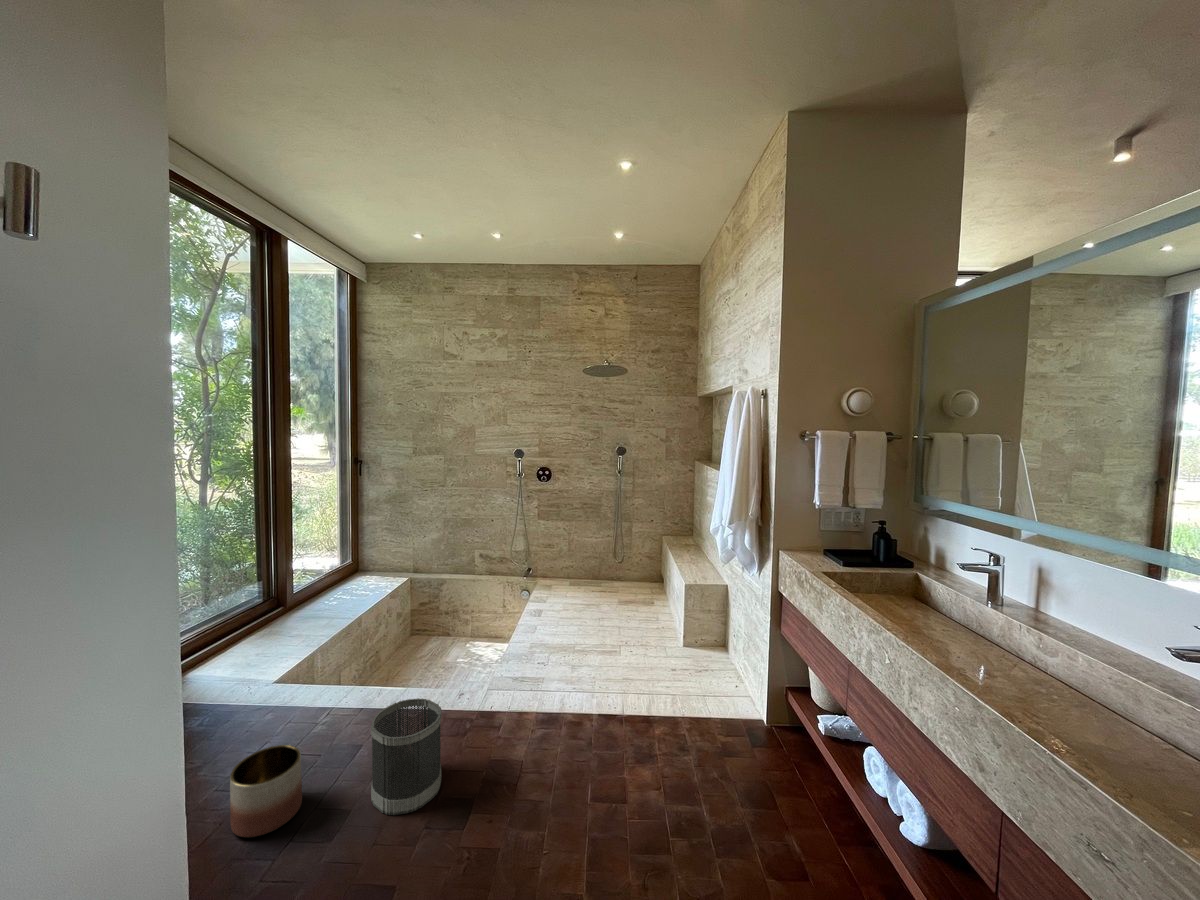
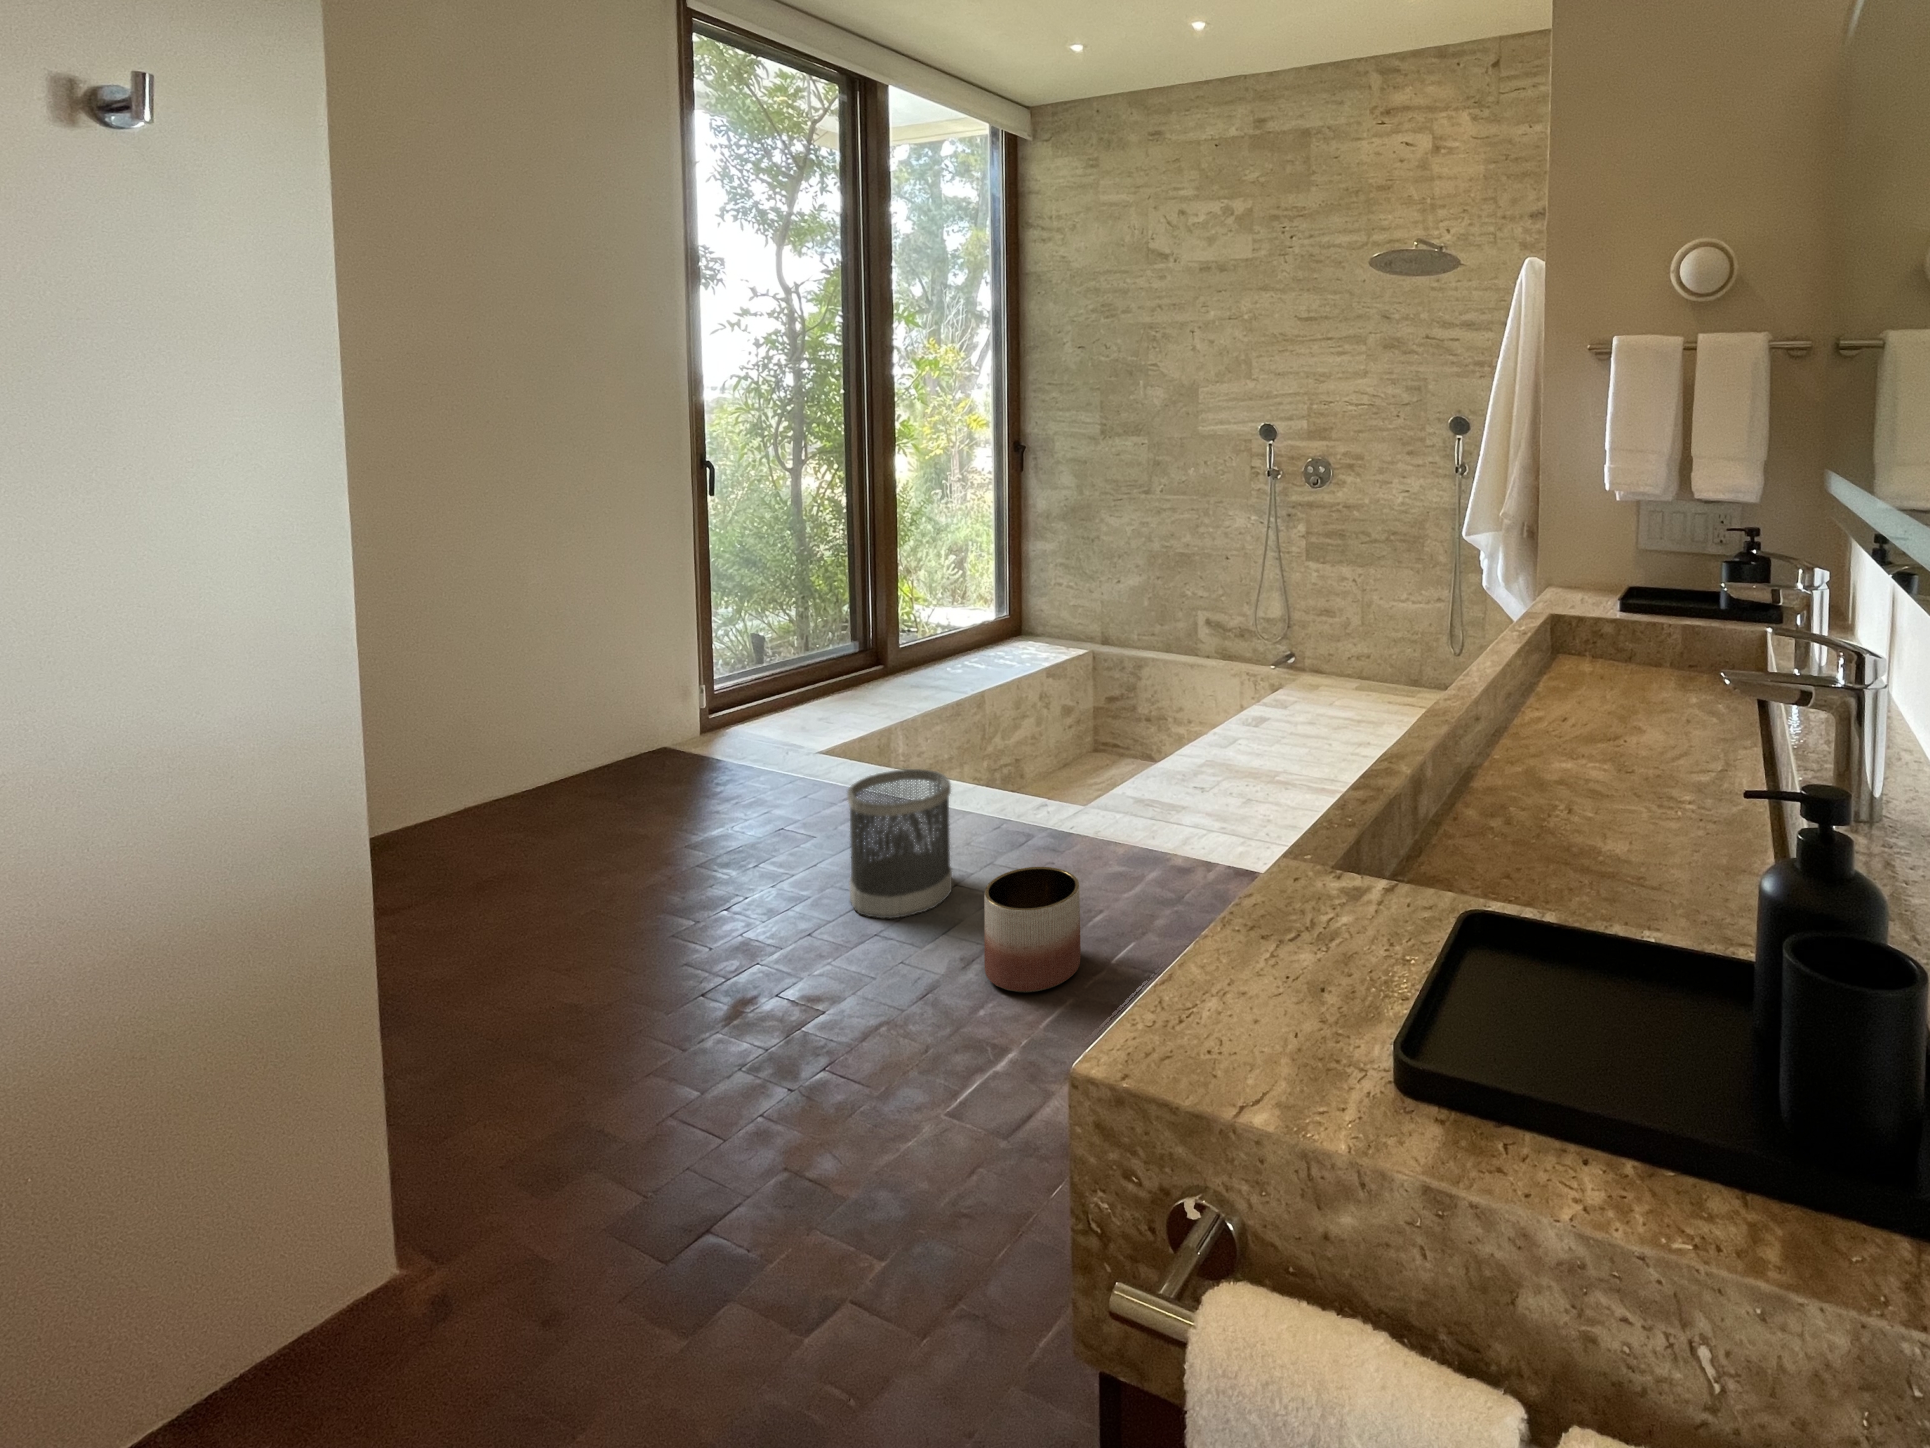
planter: present [230,745,302,837] -> present [984,867,1081,992]

